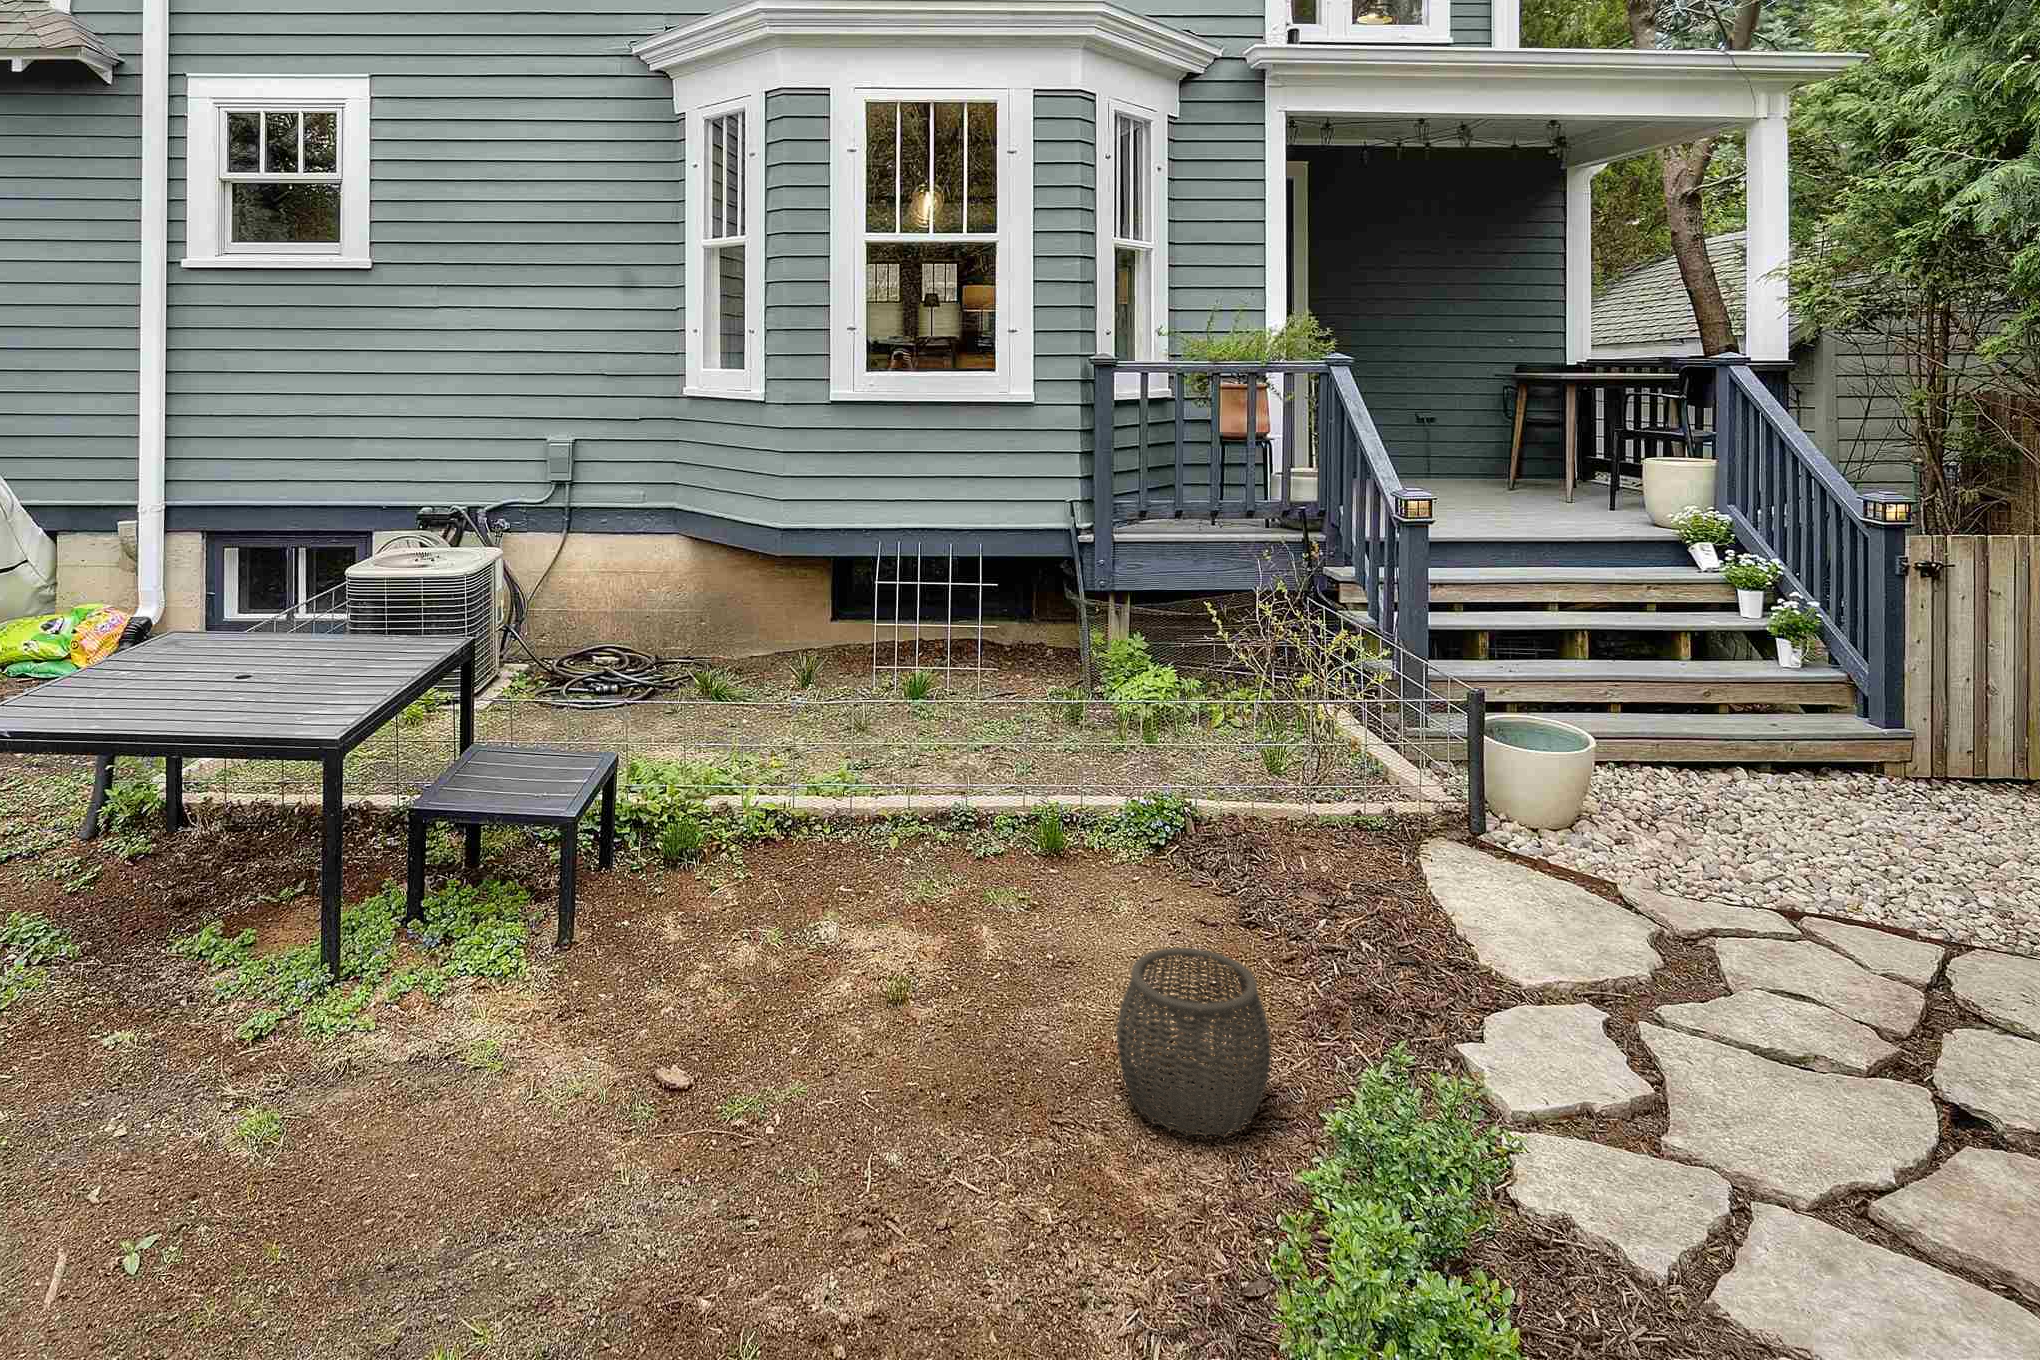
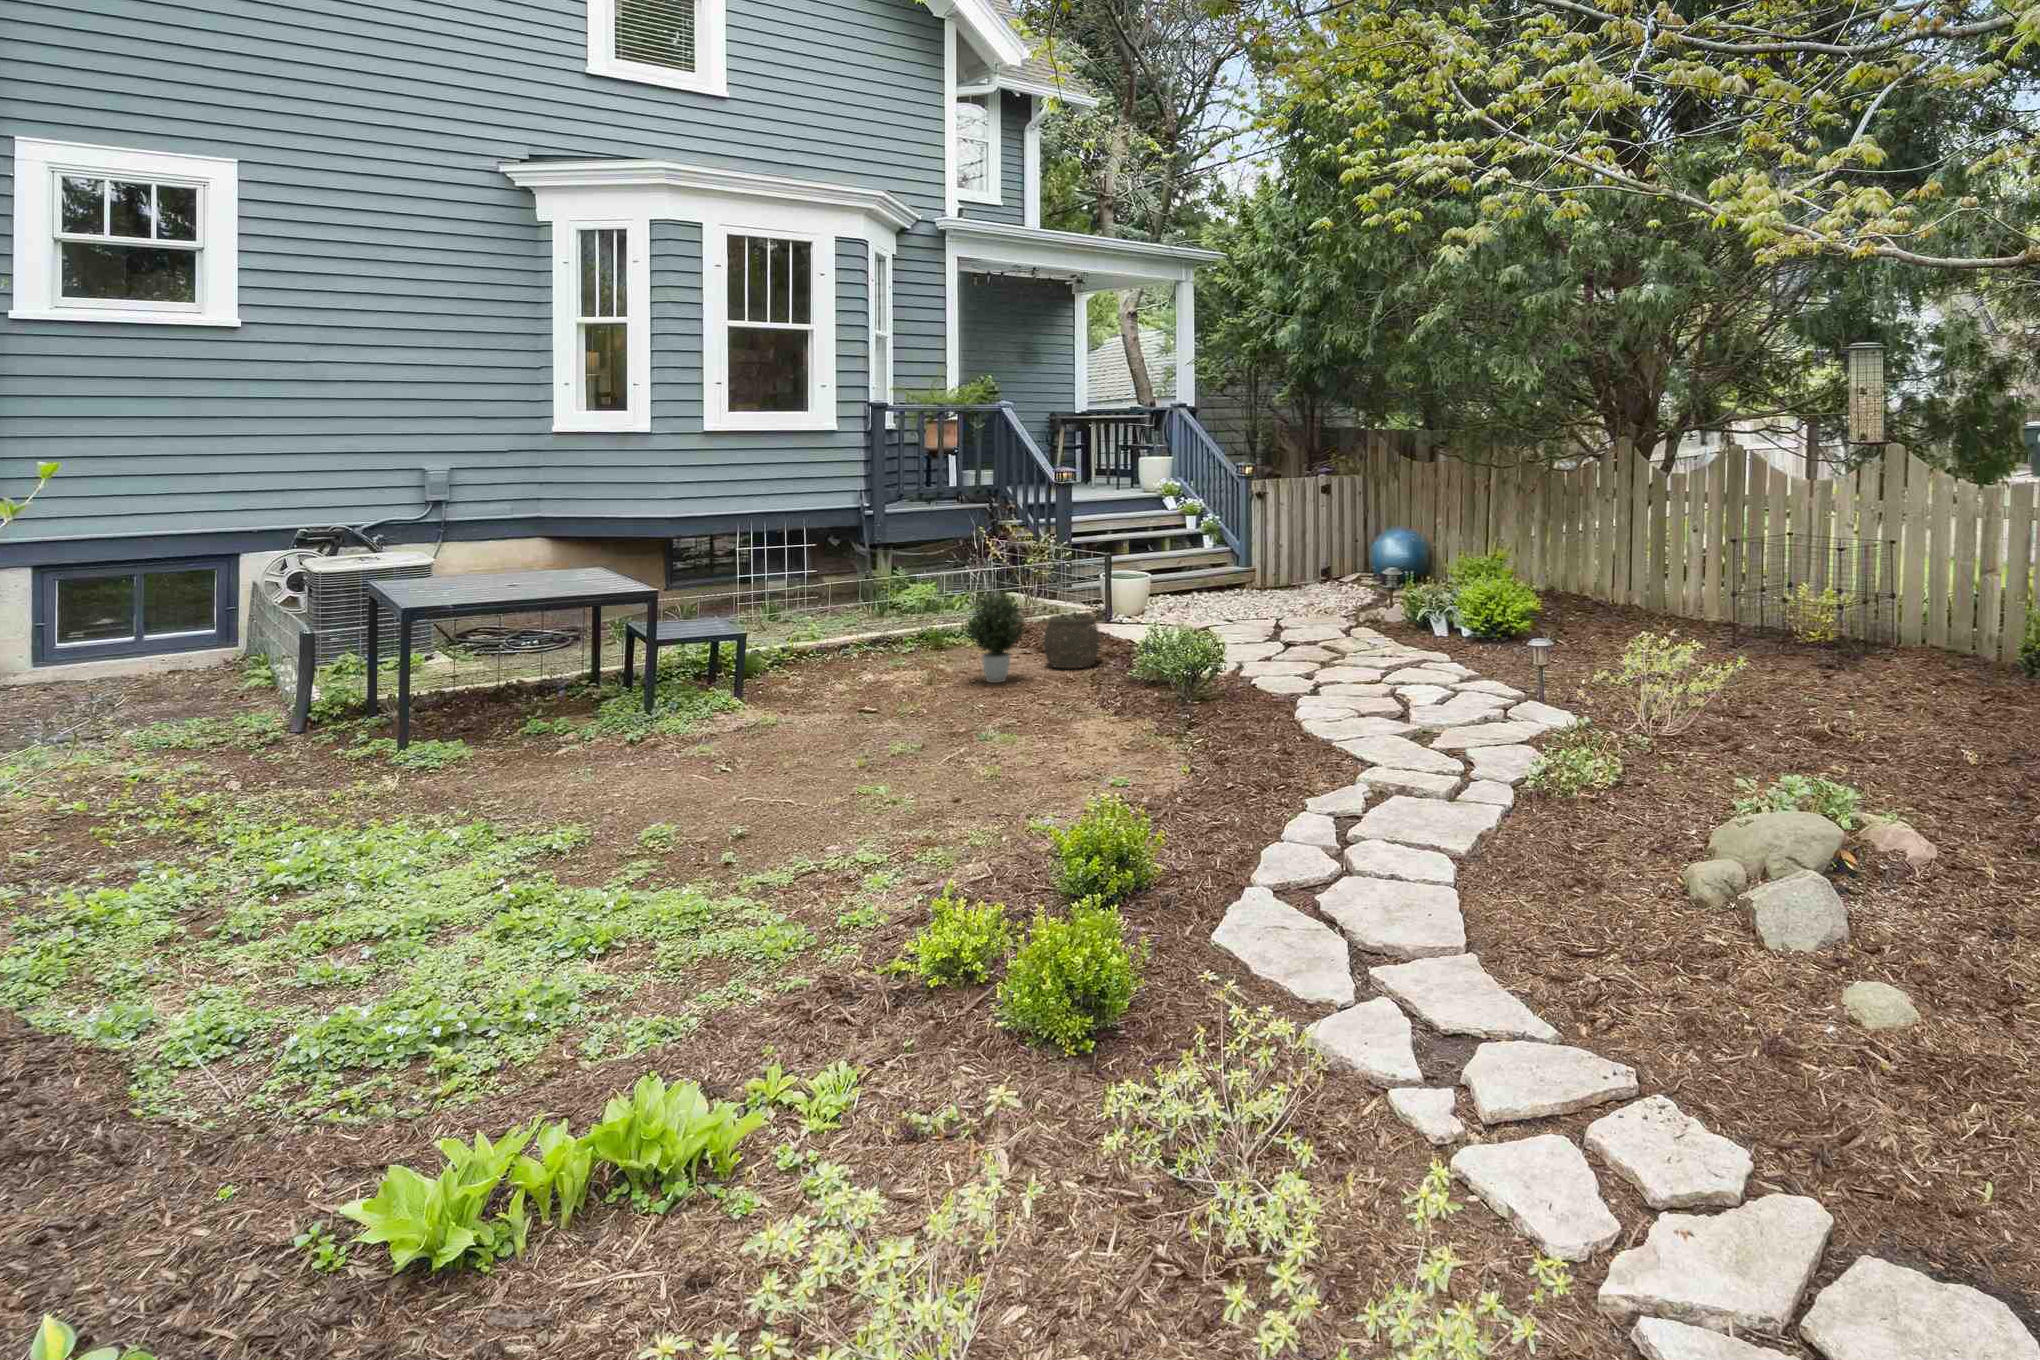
potted plant: none [876,899,1035,1141] -> present [967,597,1027,683]

